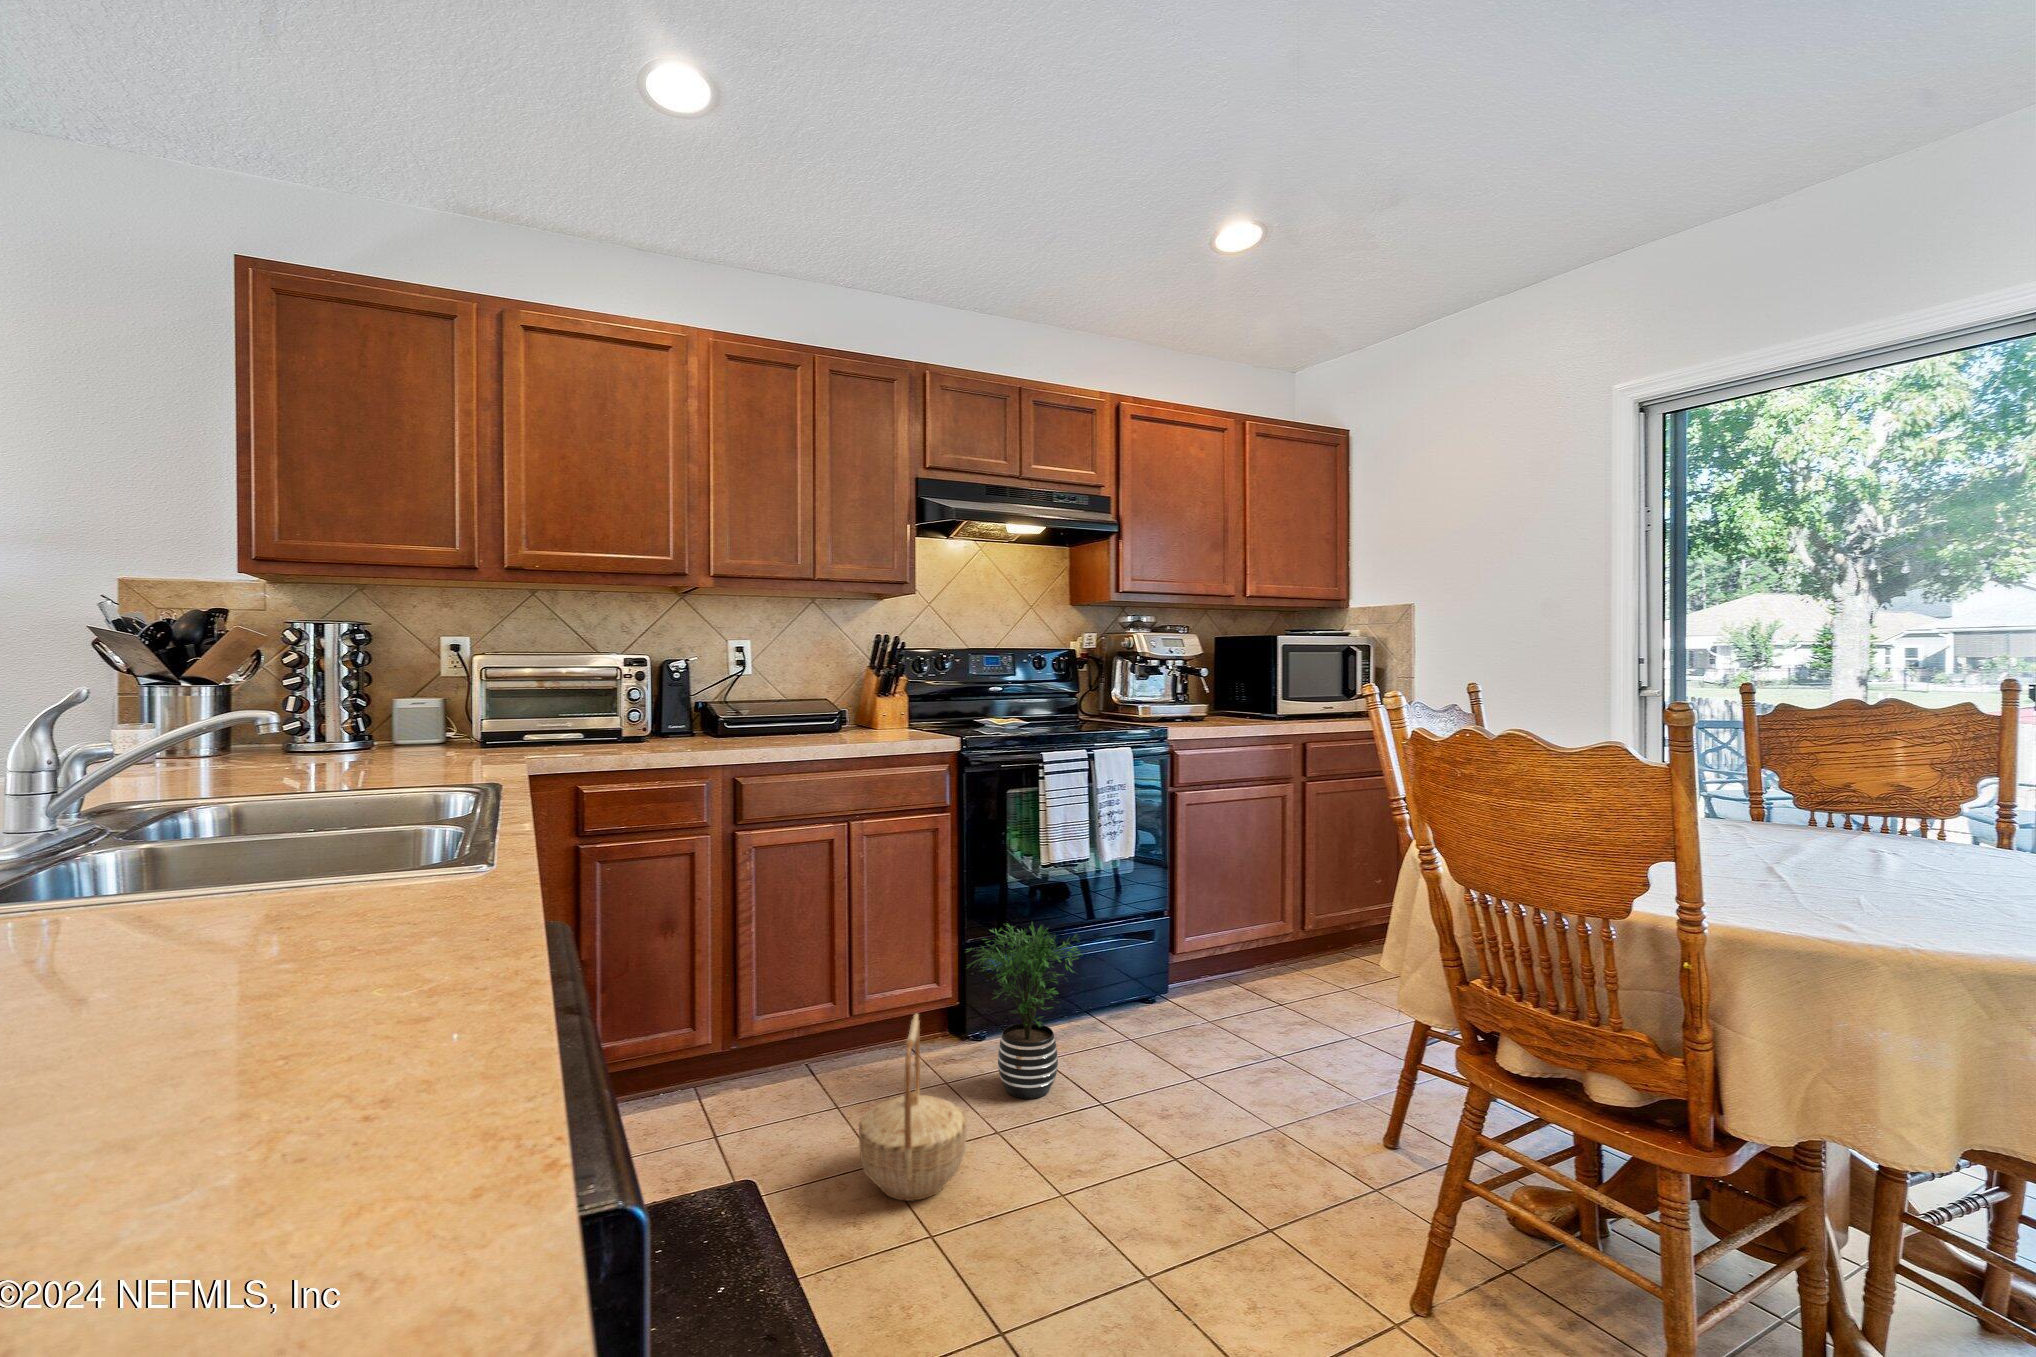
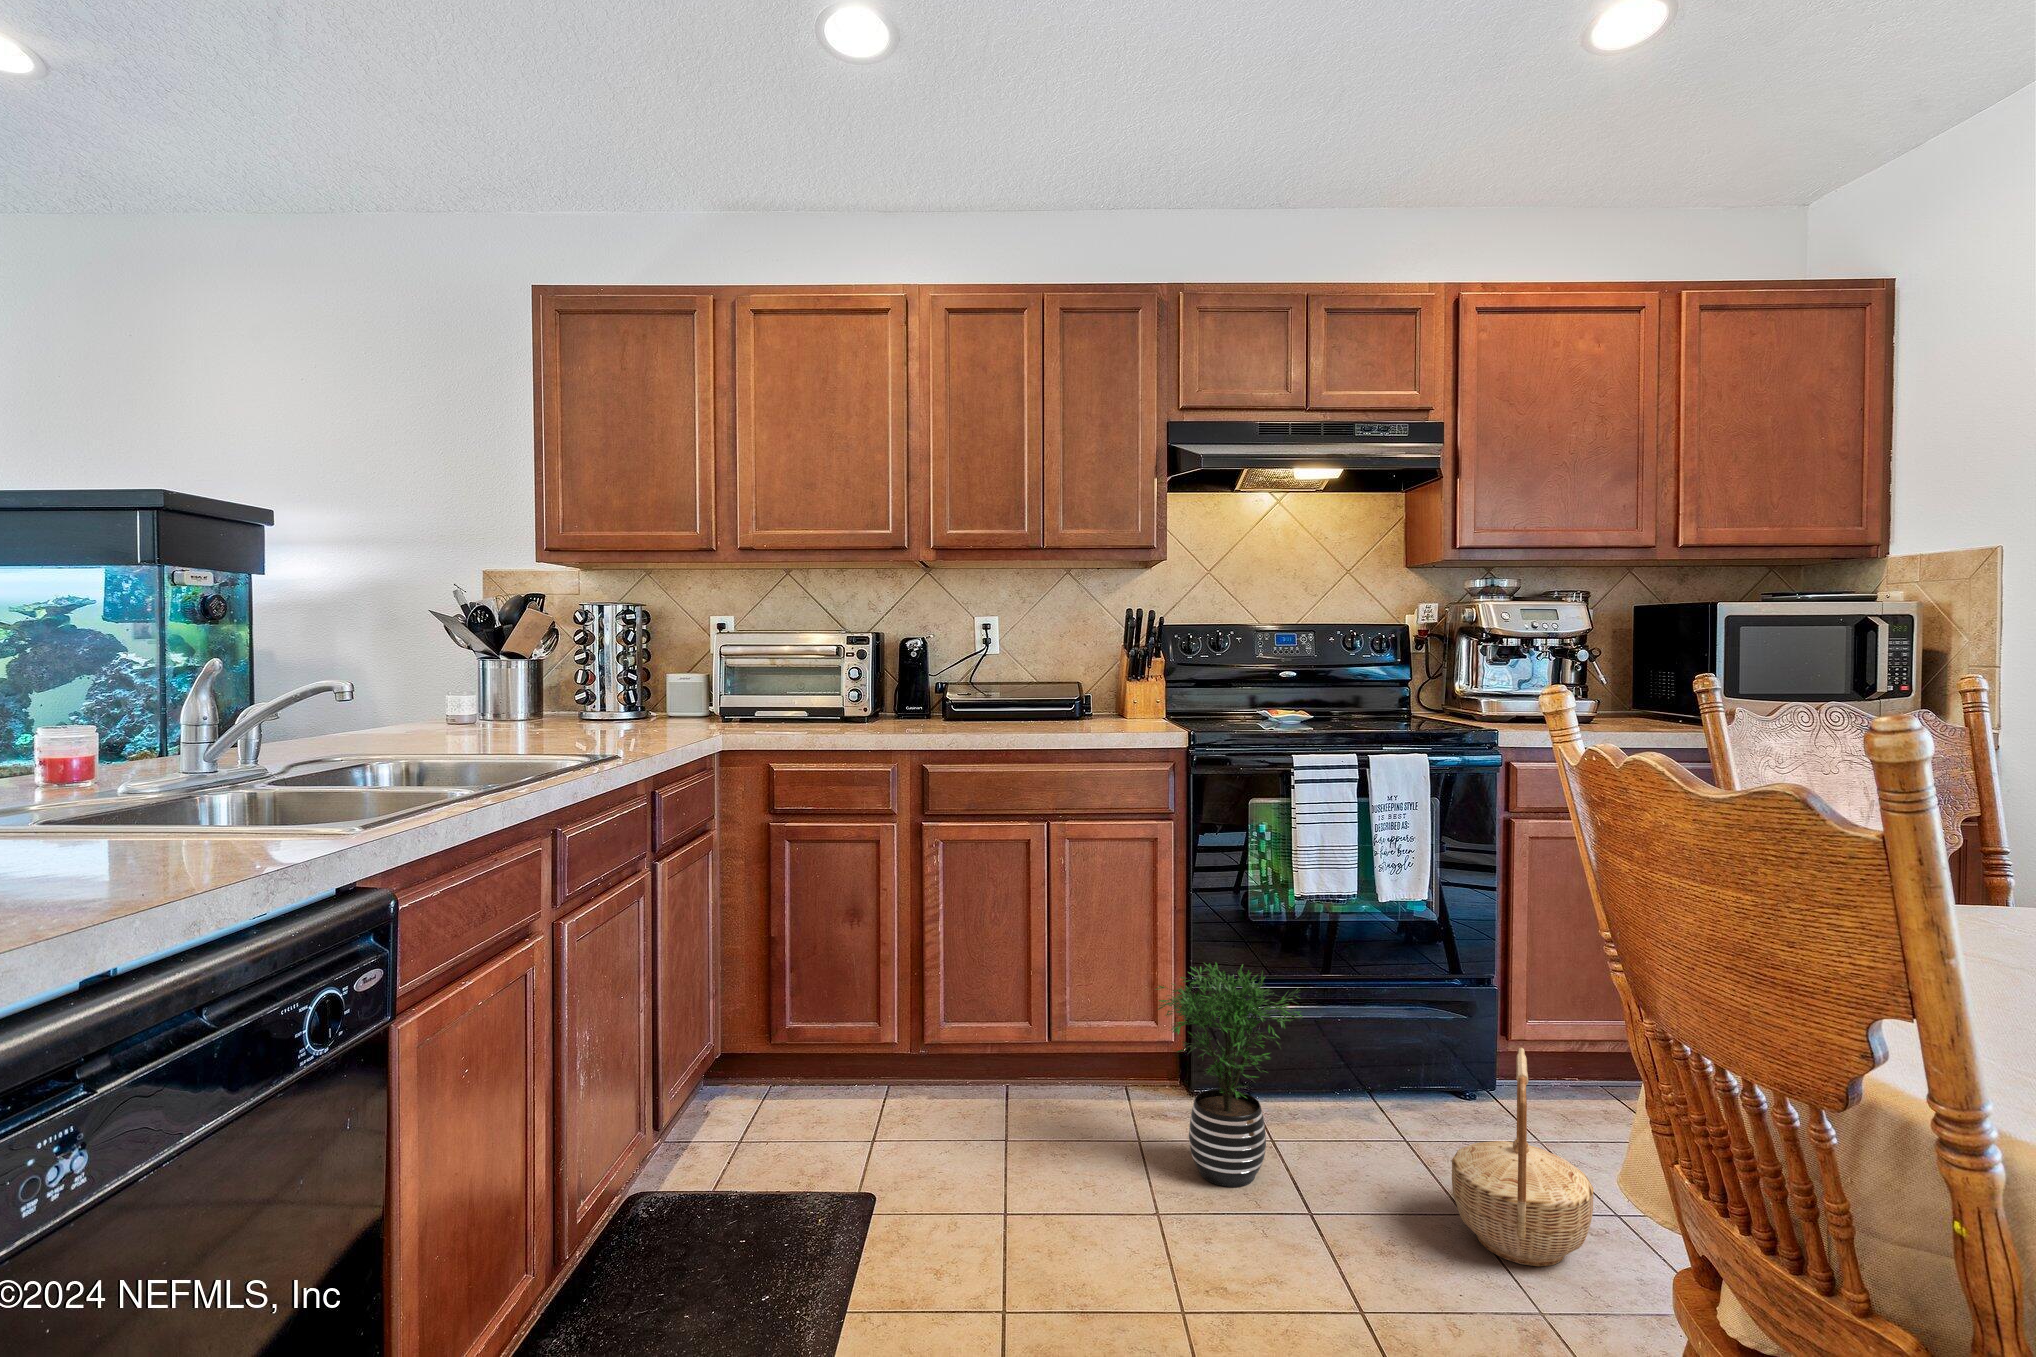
basket: present [859,1013,967,1201] -> present [1451,1047,1594,1266]

